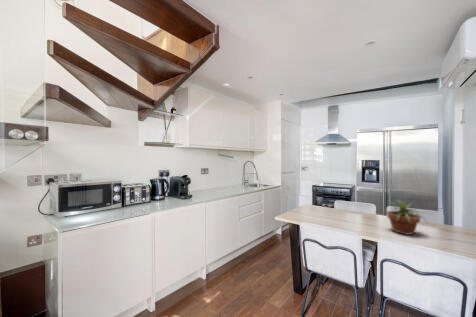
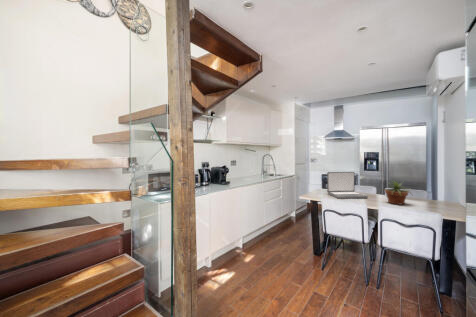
laptop: none [312,185,364,222] -> present [327,172,368,199]

